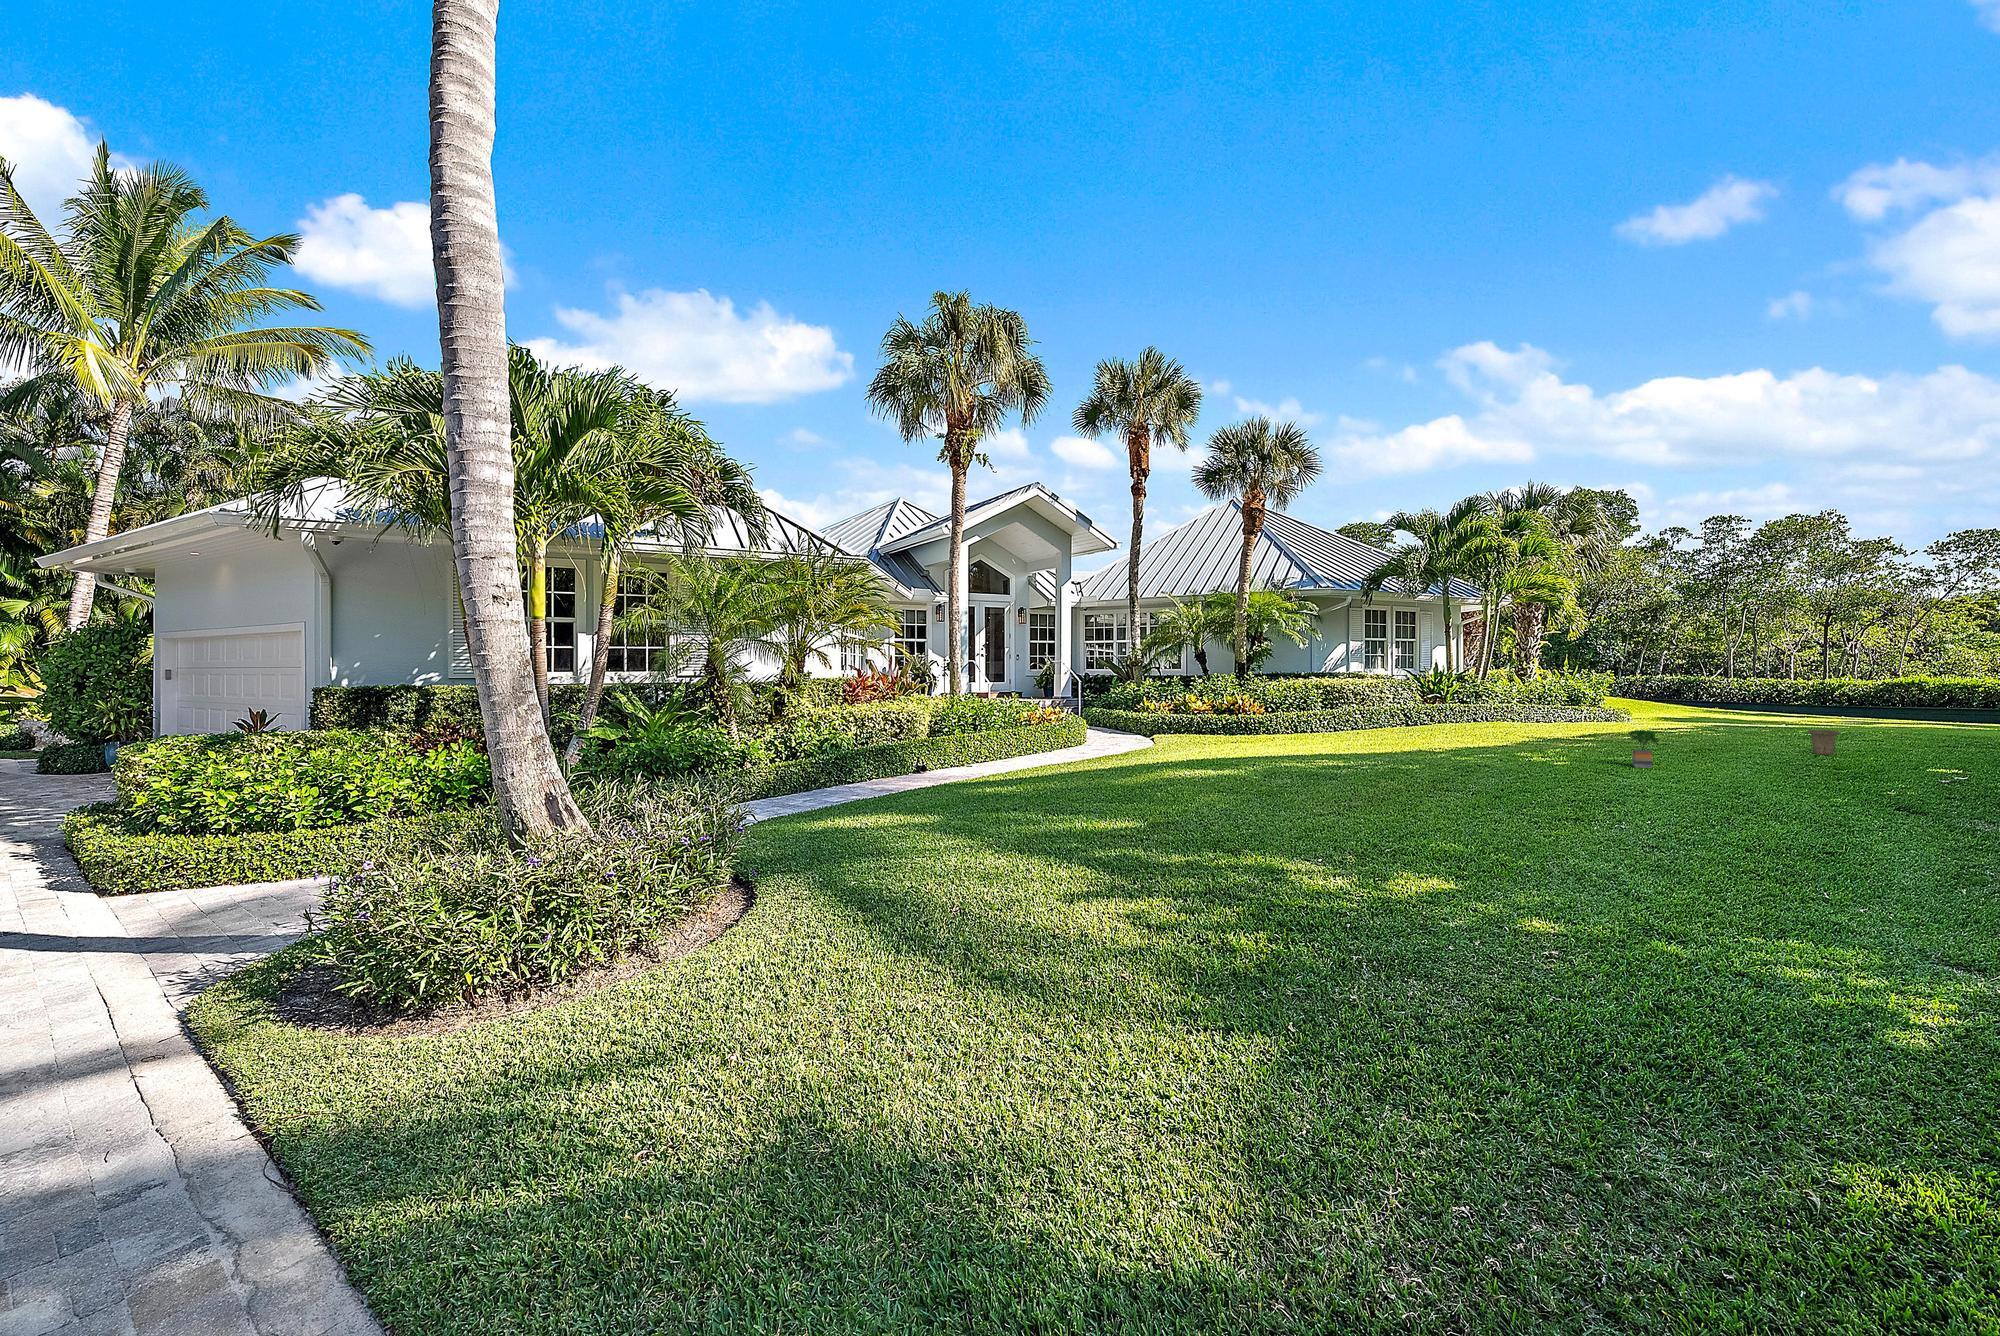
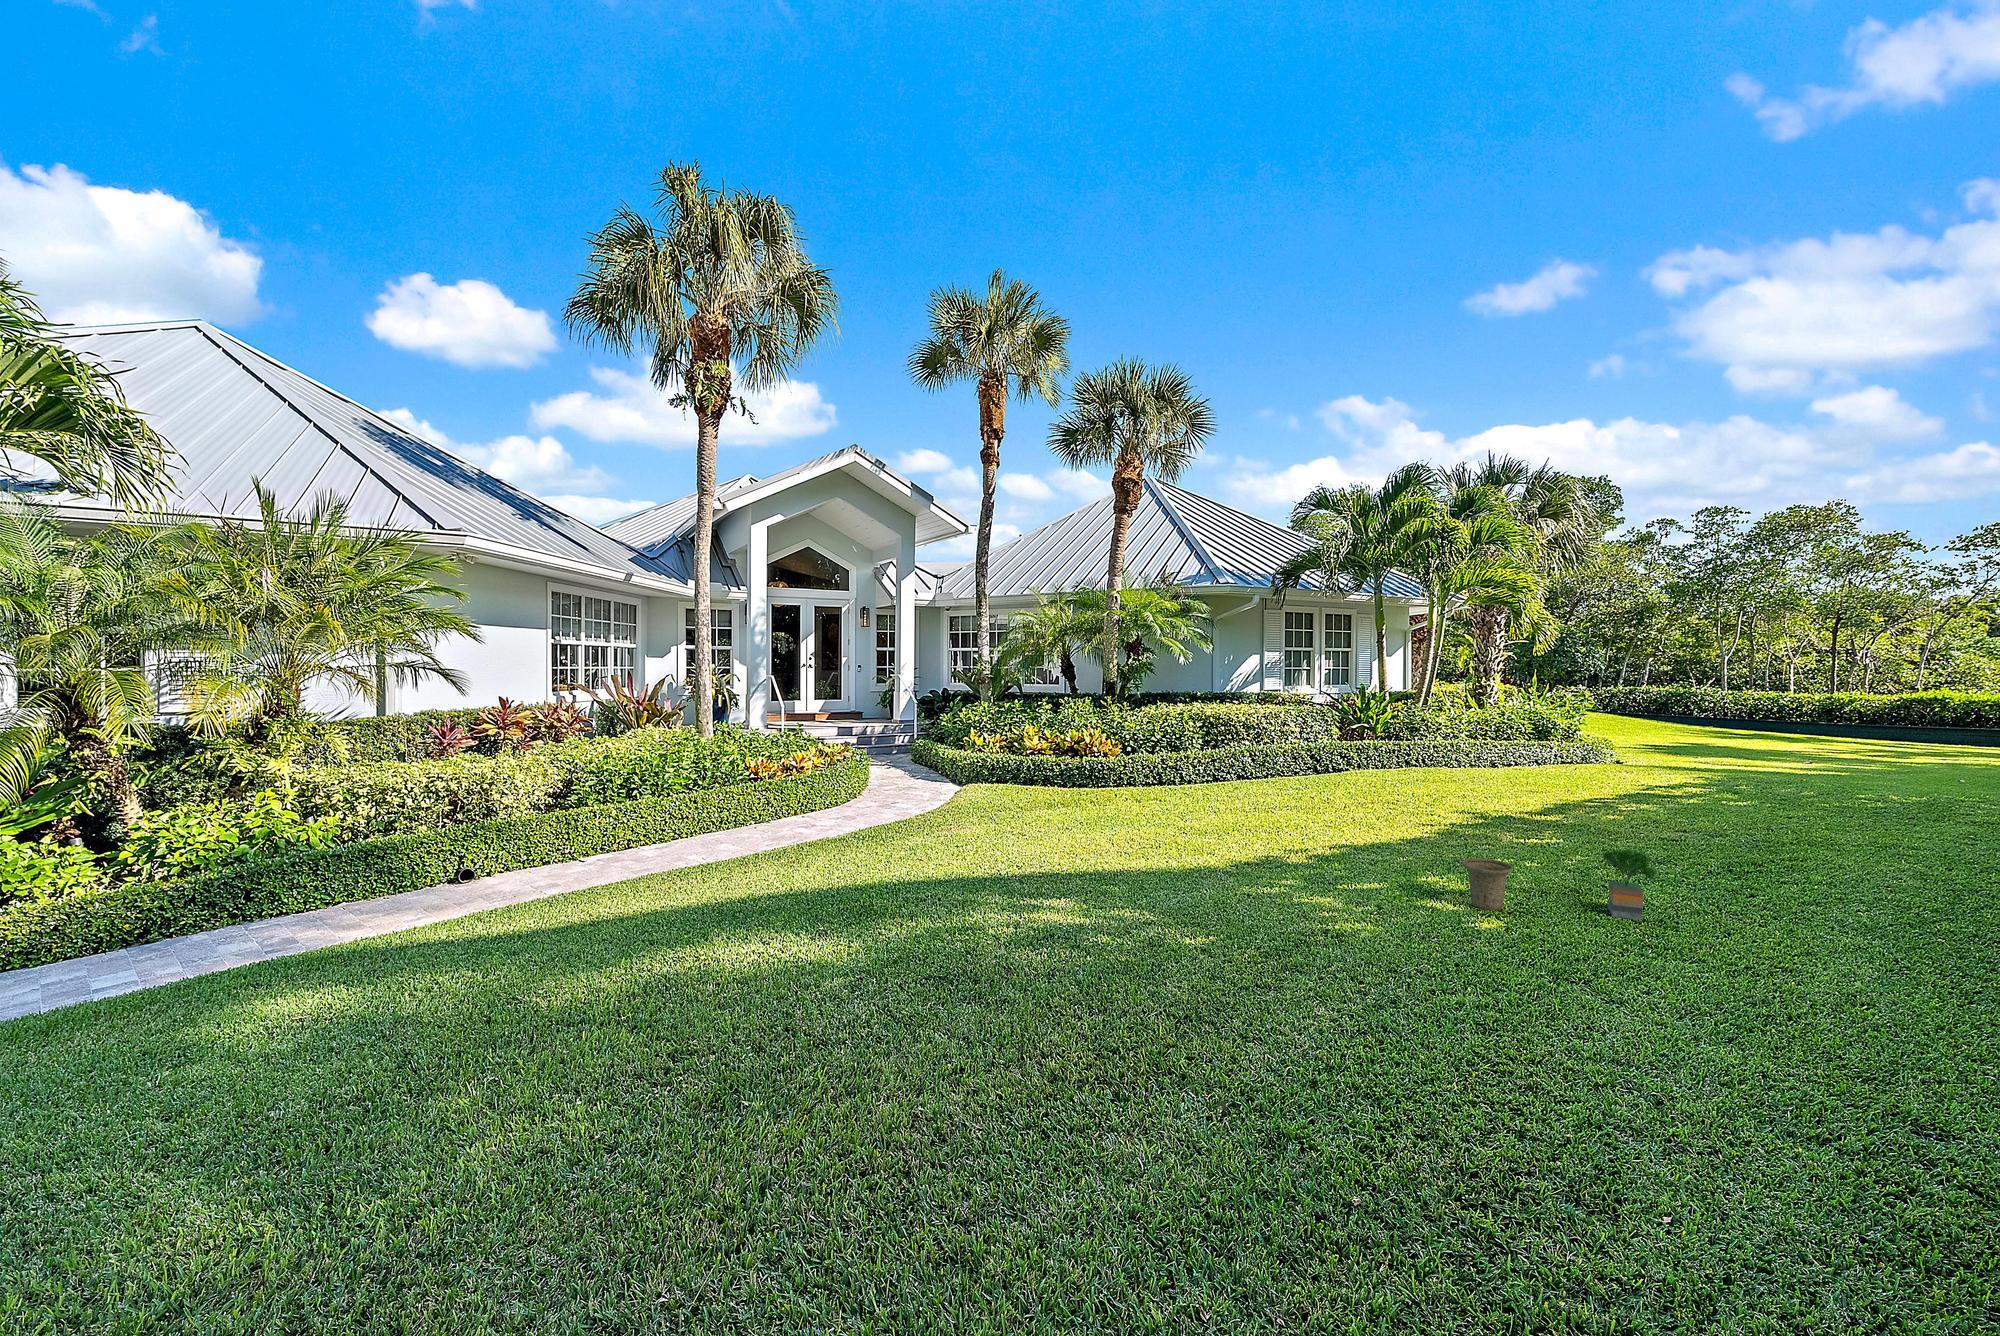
basket: present [1807,730,1840,755] -> present [1462,858,1513,910]

